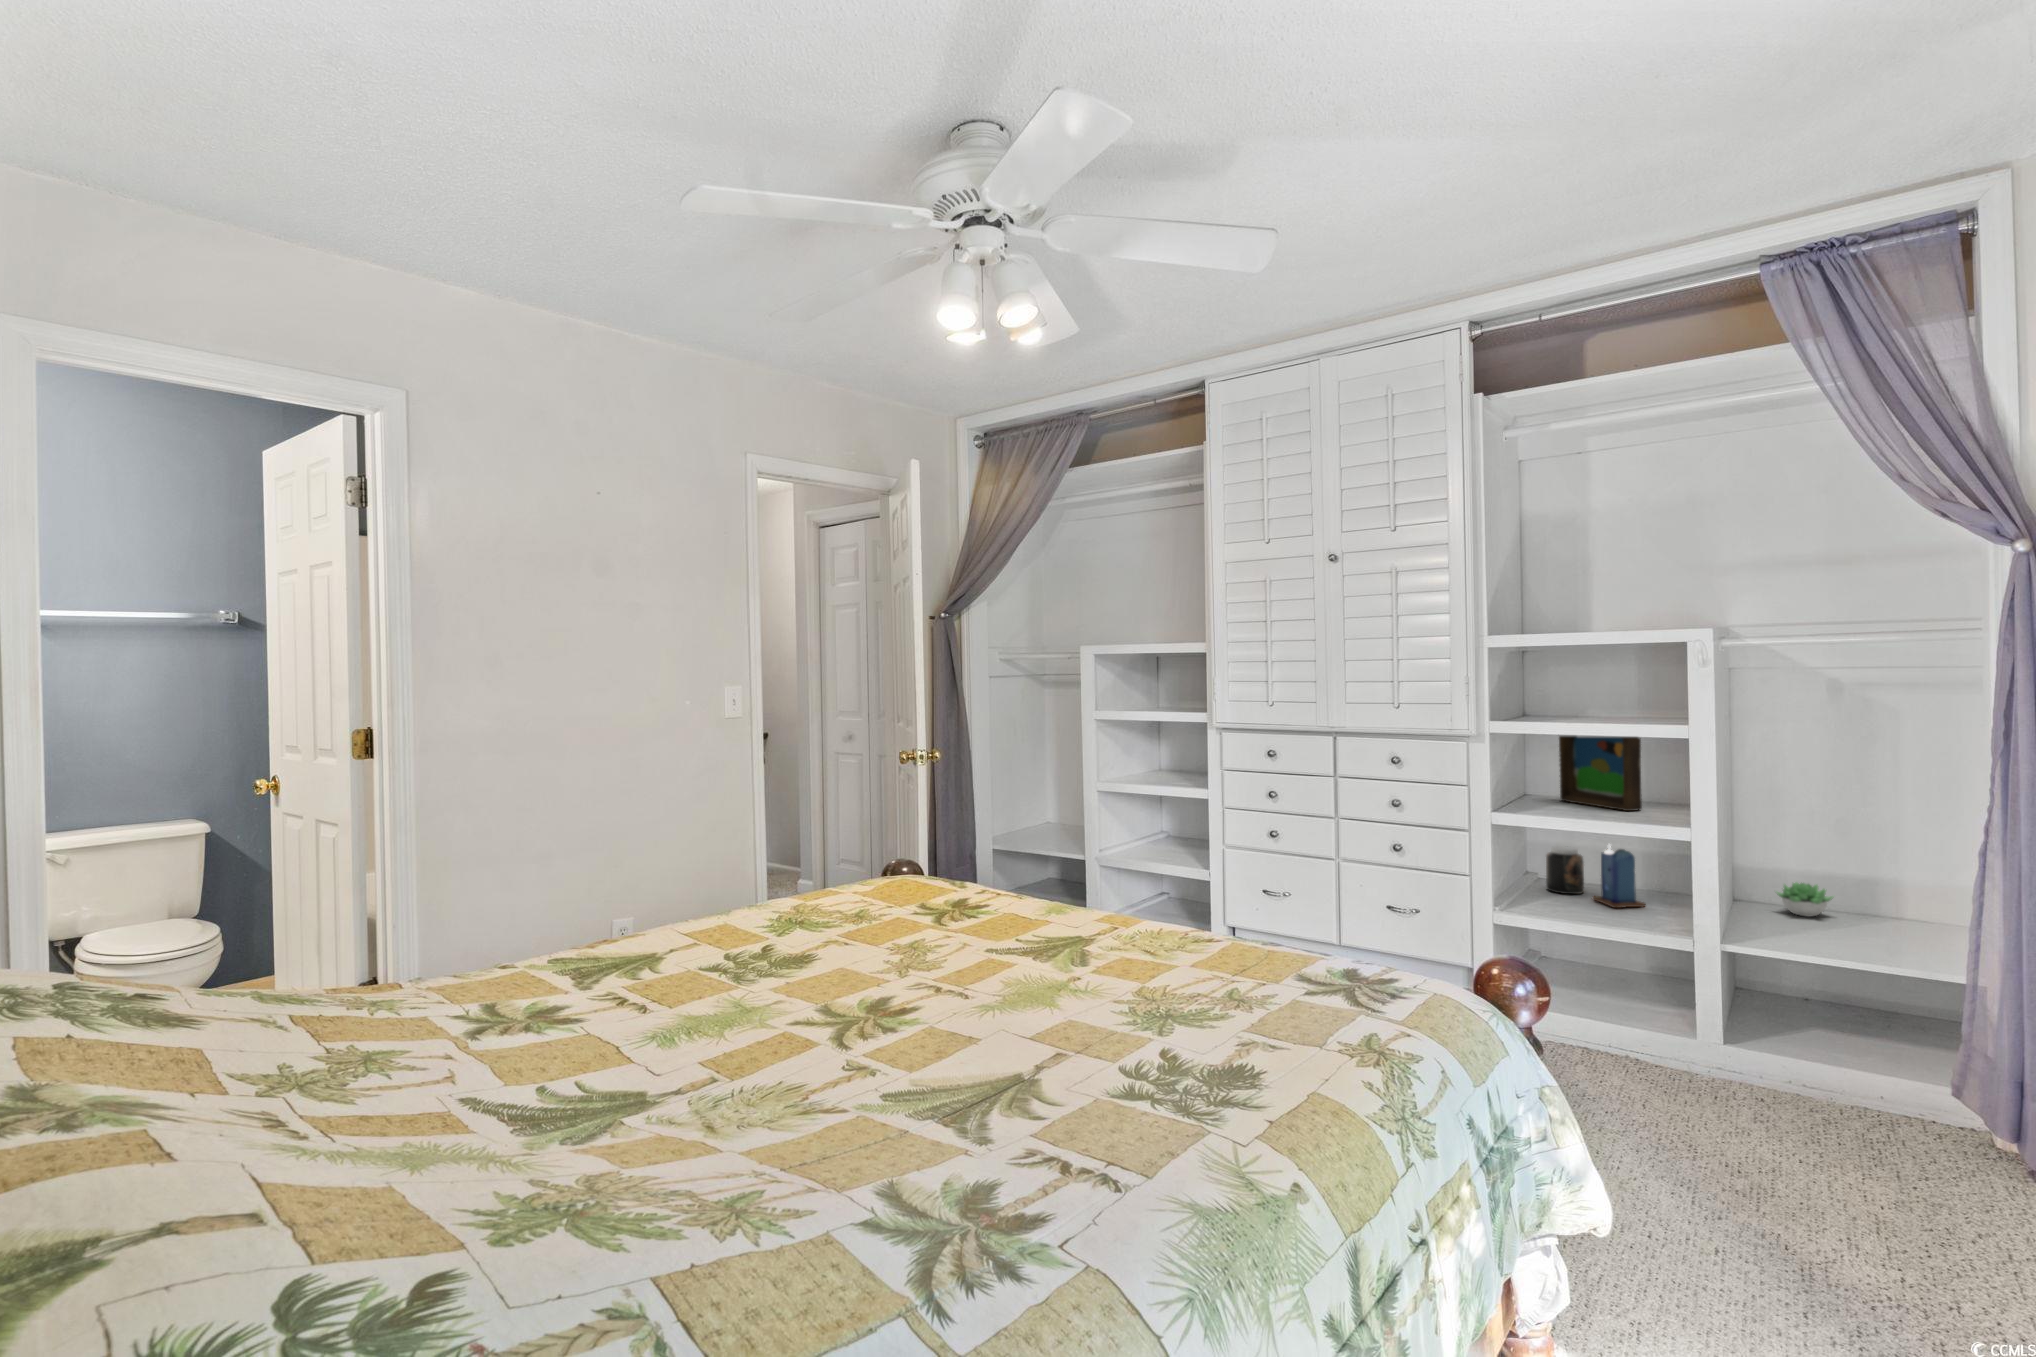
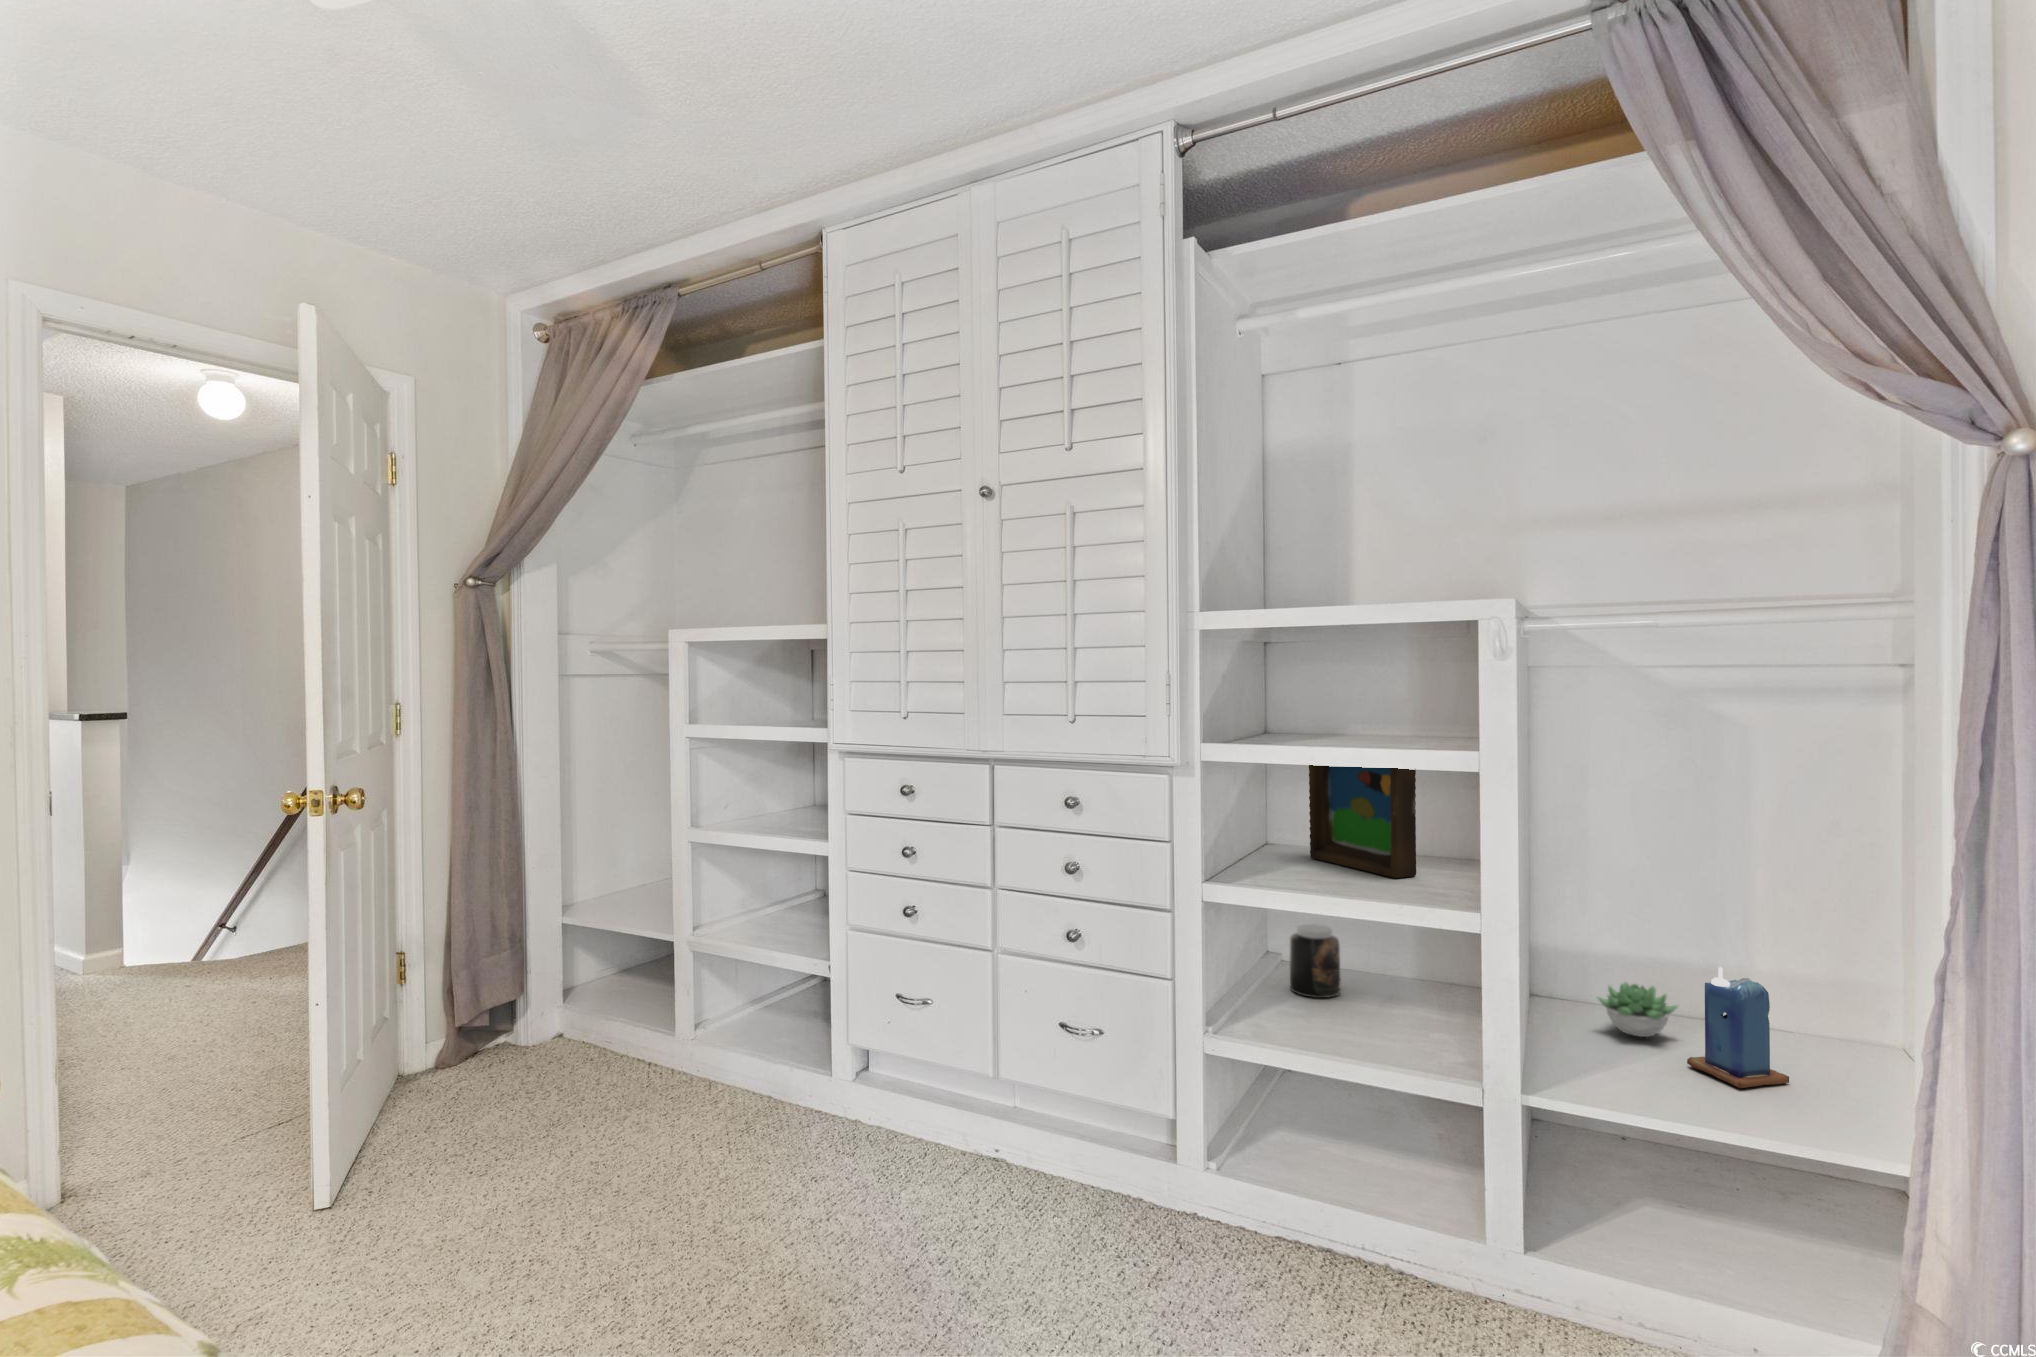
candle: present [1592,844,1645,908] -> present [1687,967,1789,1088]

